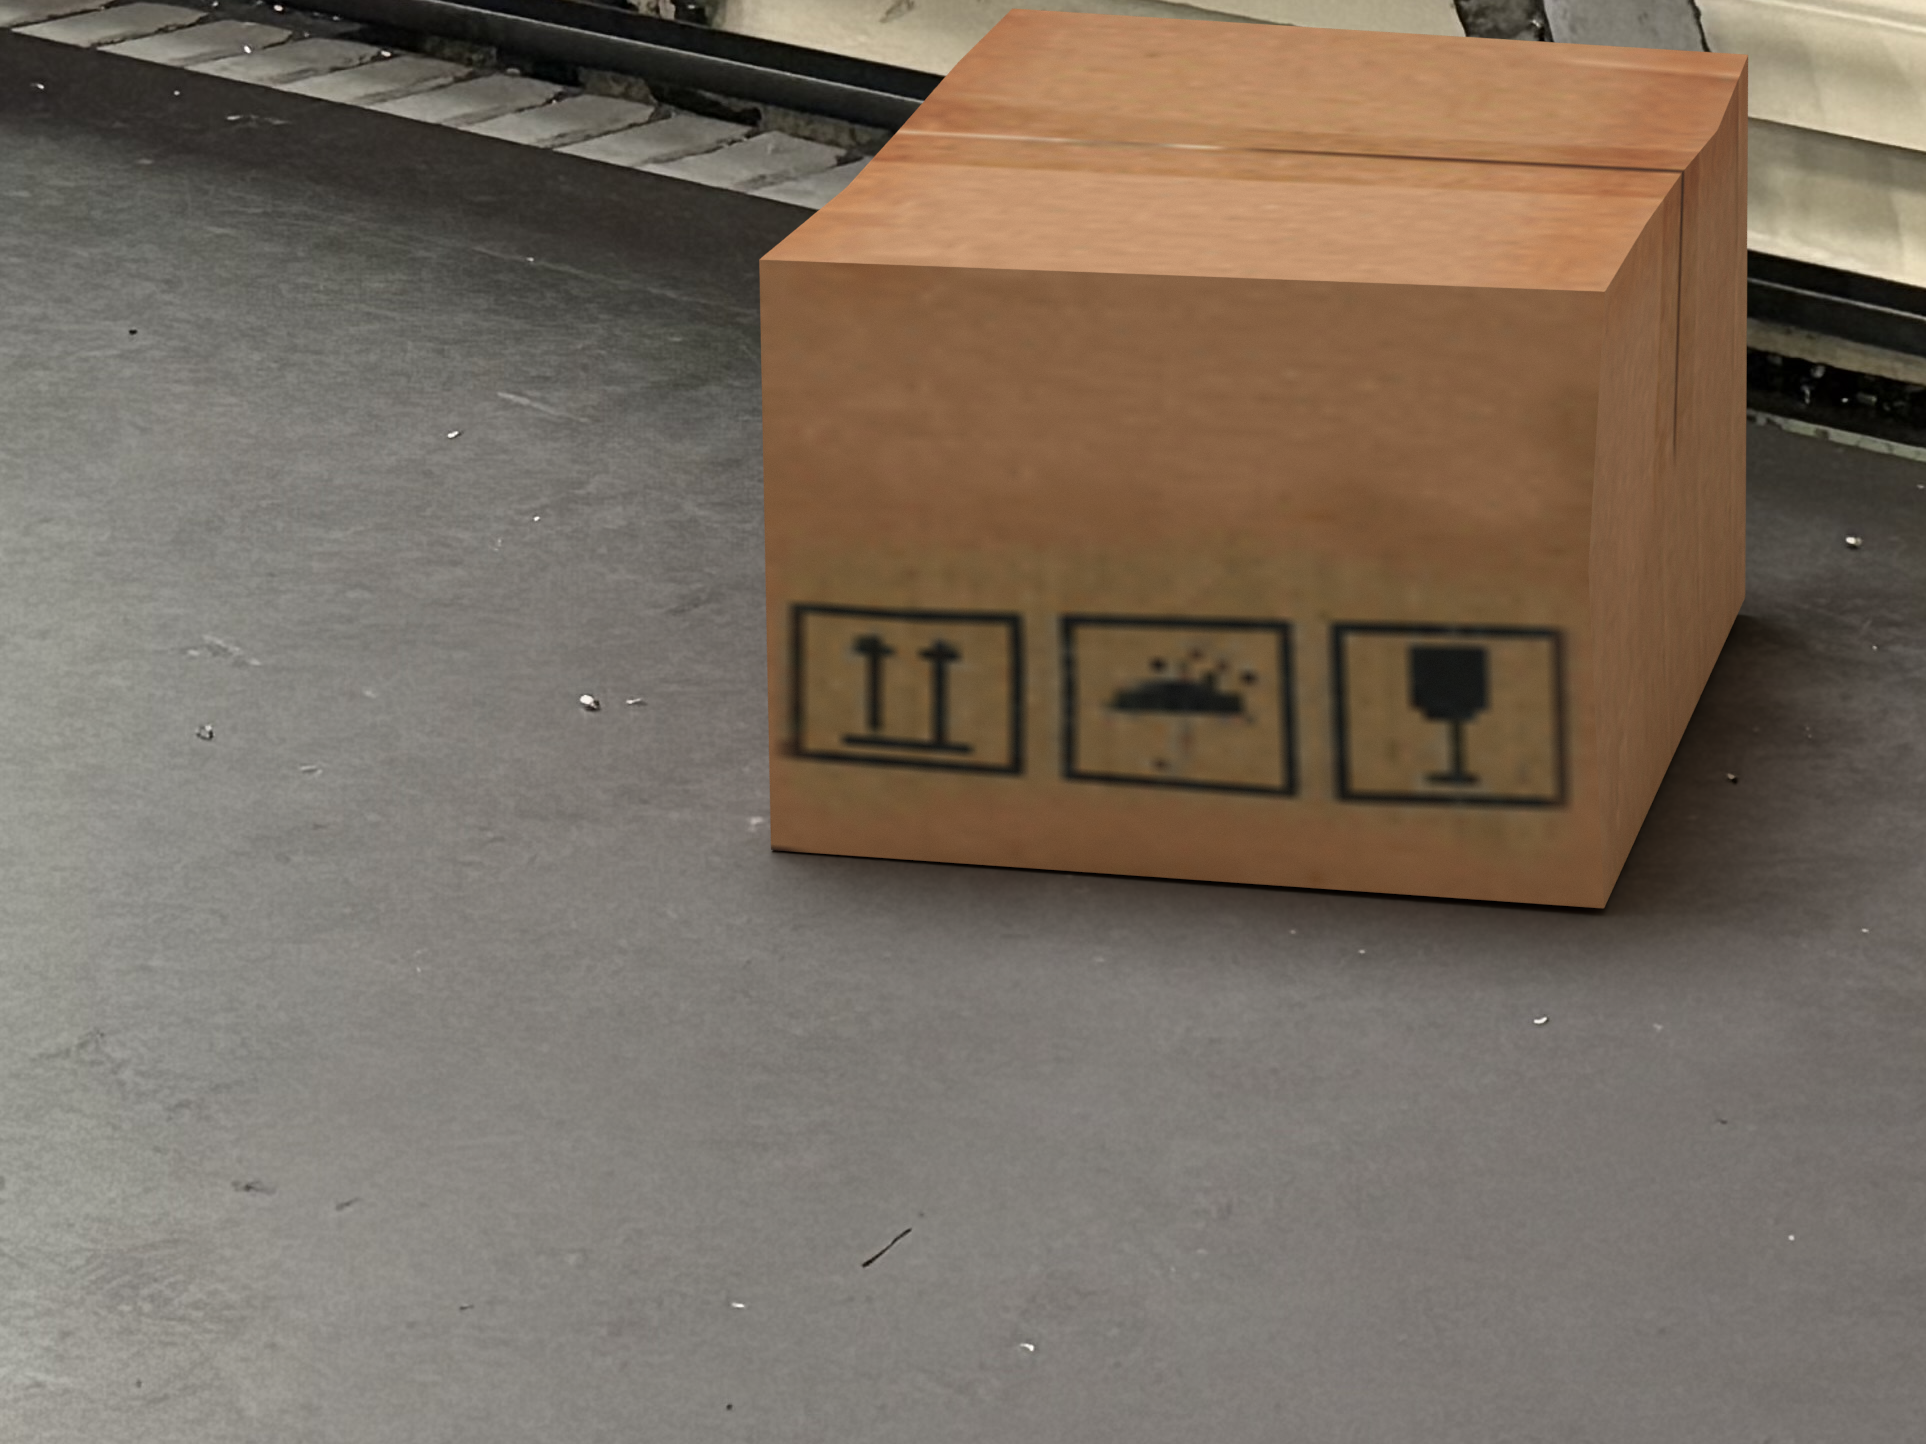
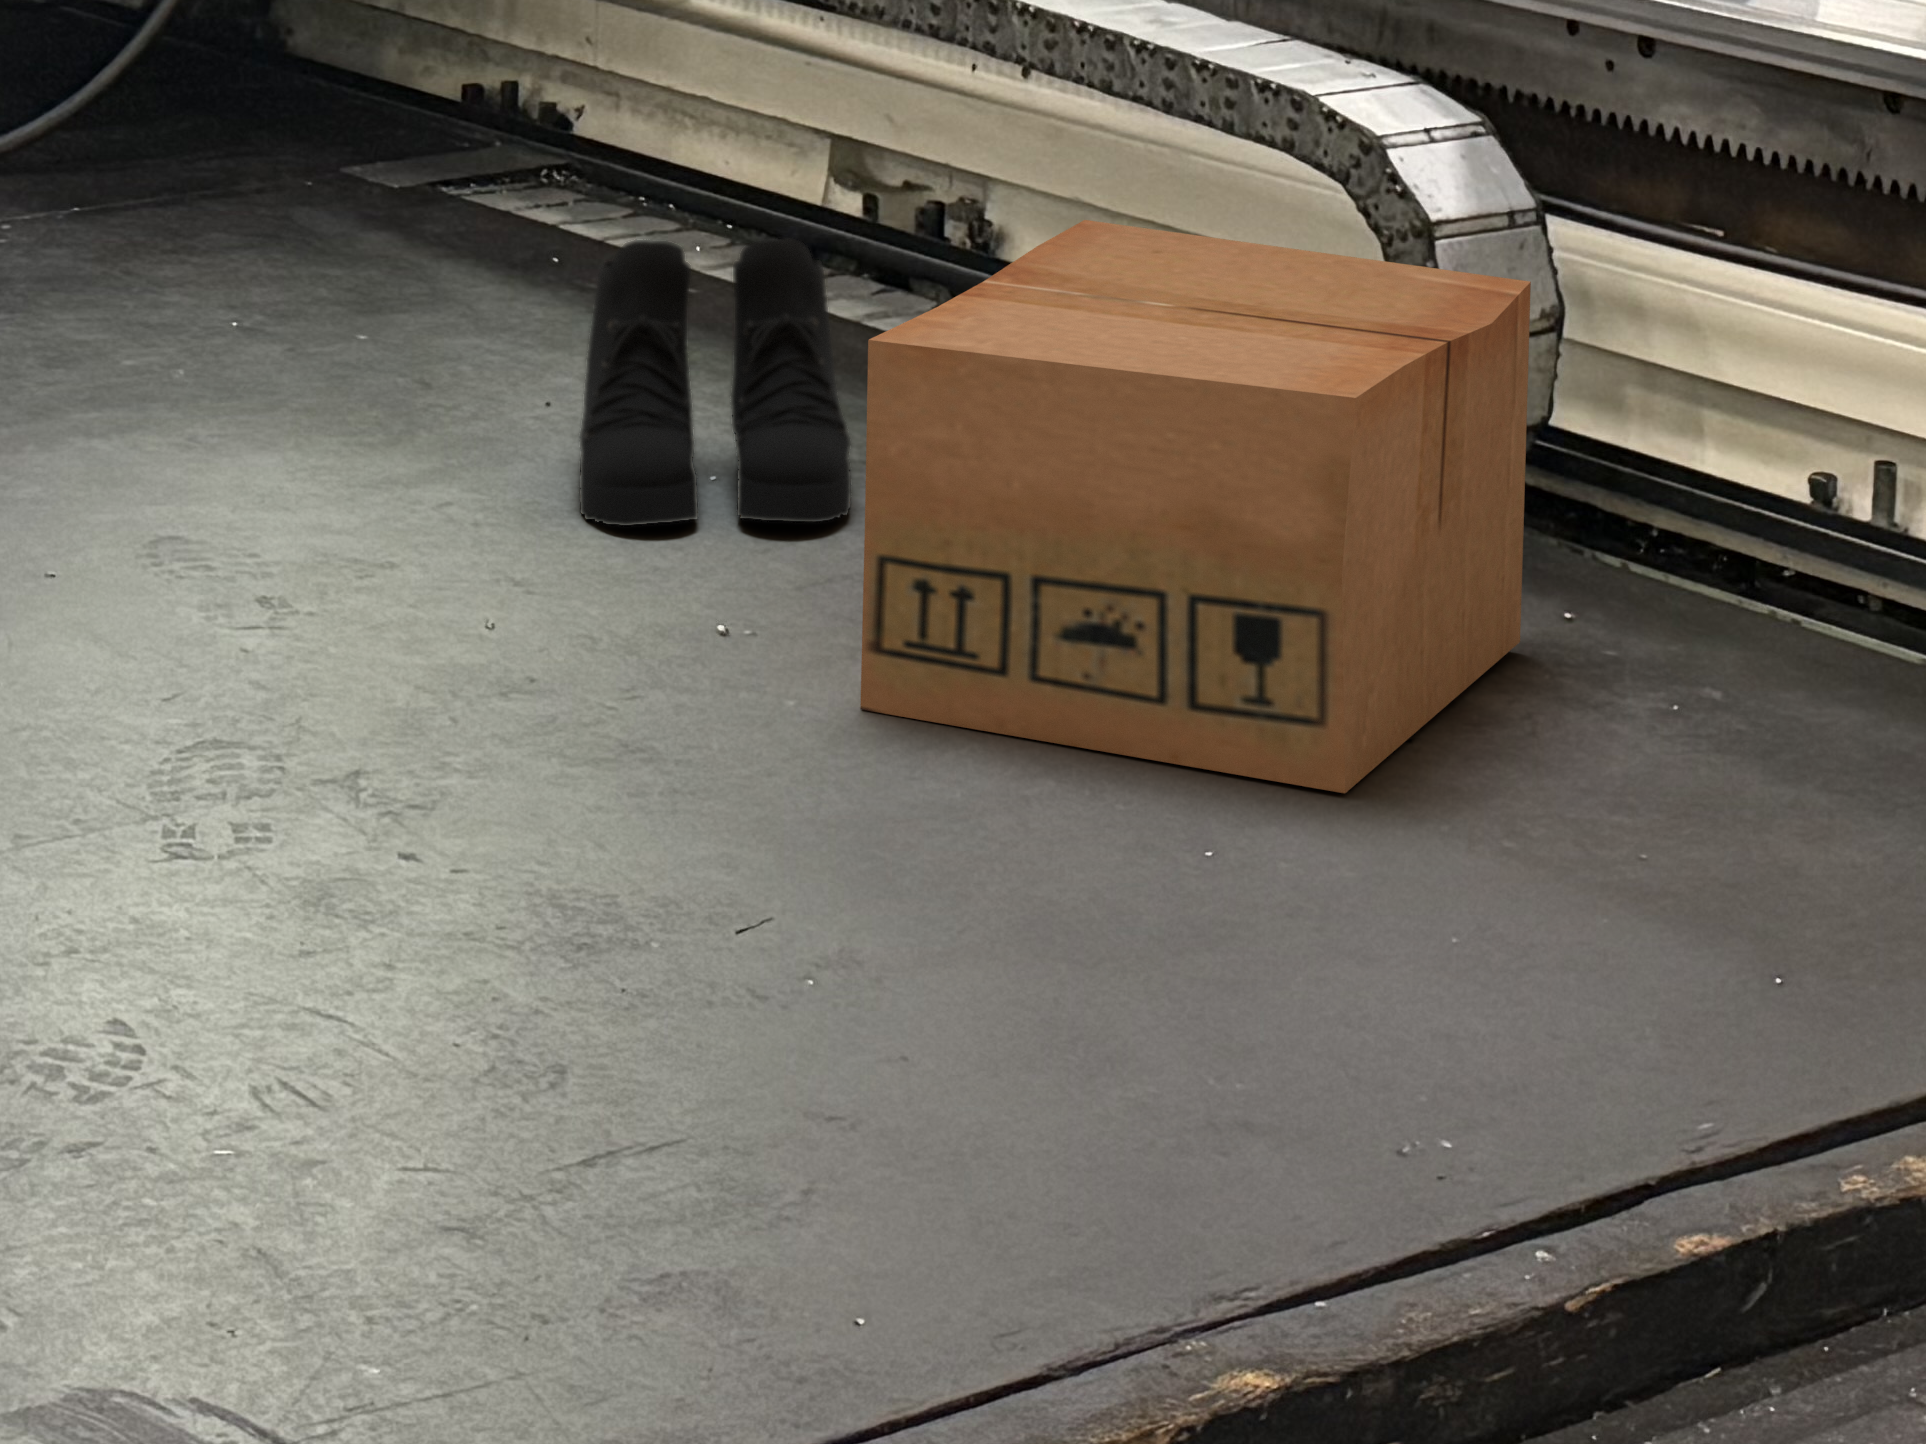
boots: none [163,61,625,552] -> present [579,239,851,526]

